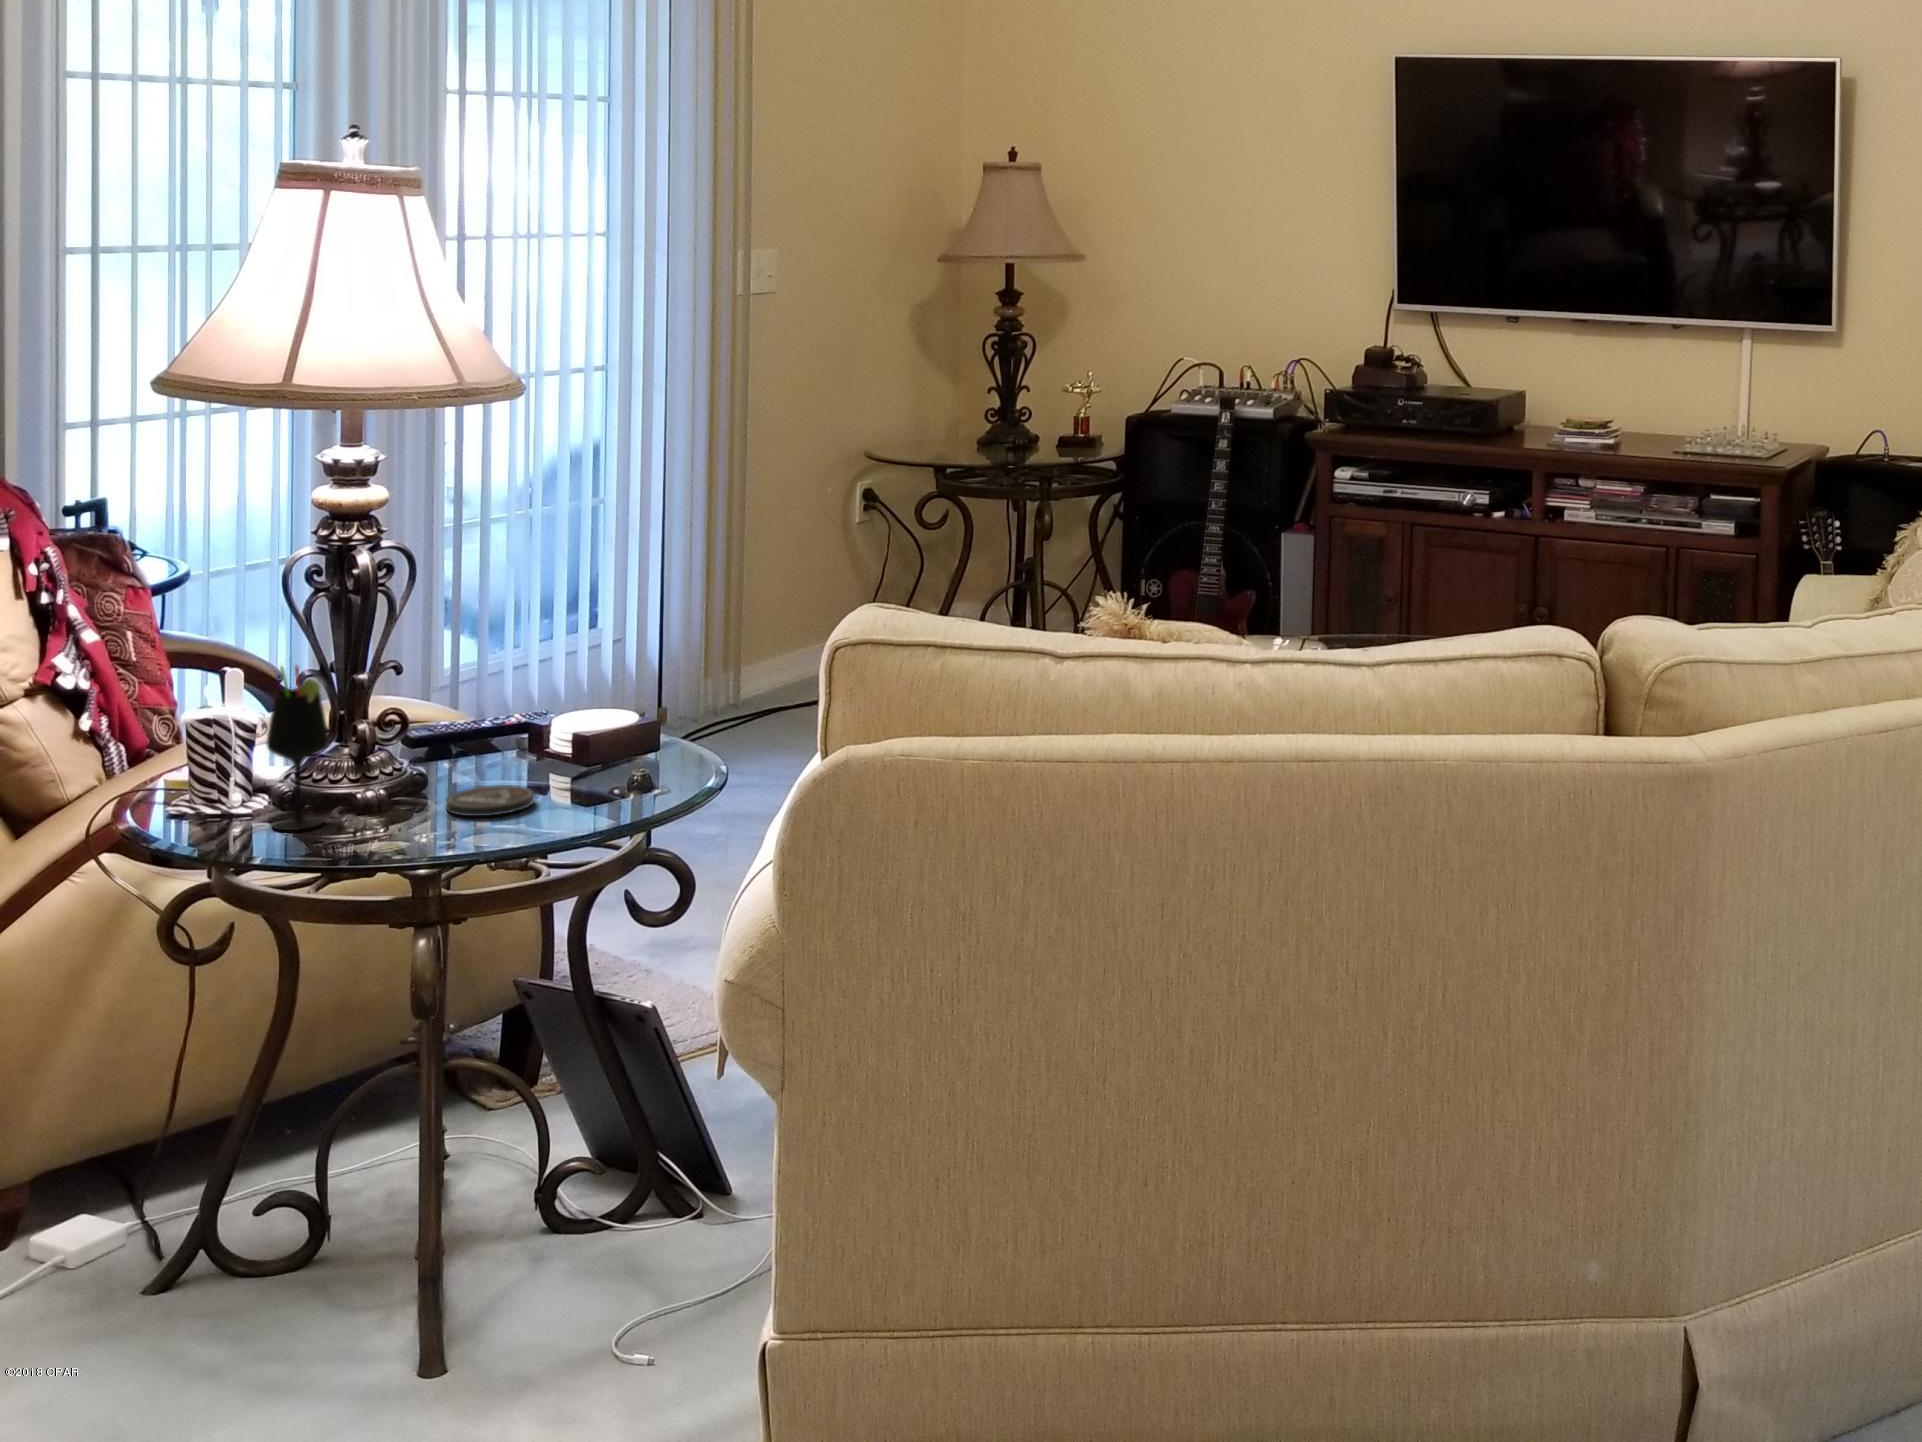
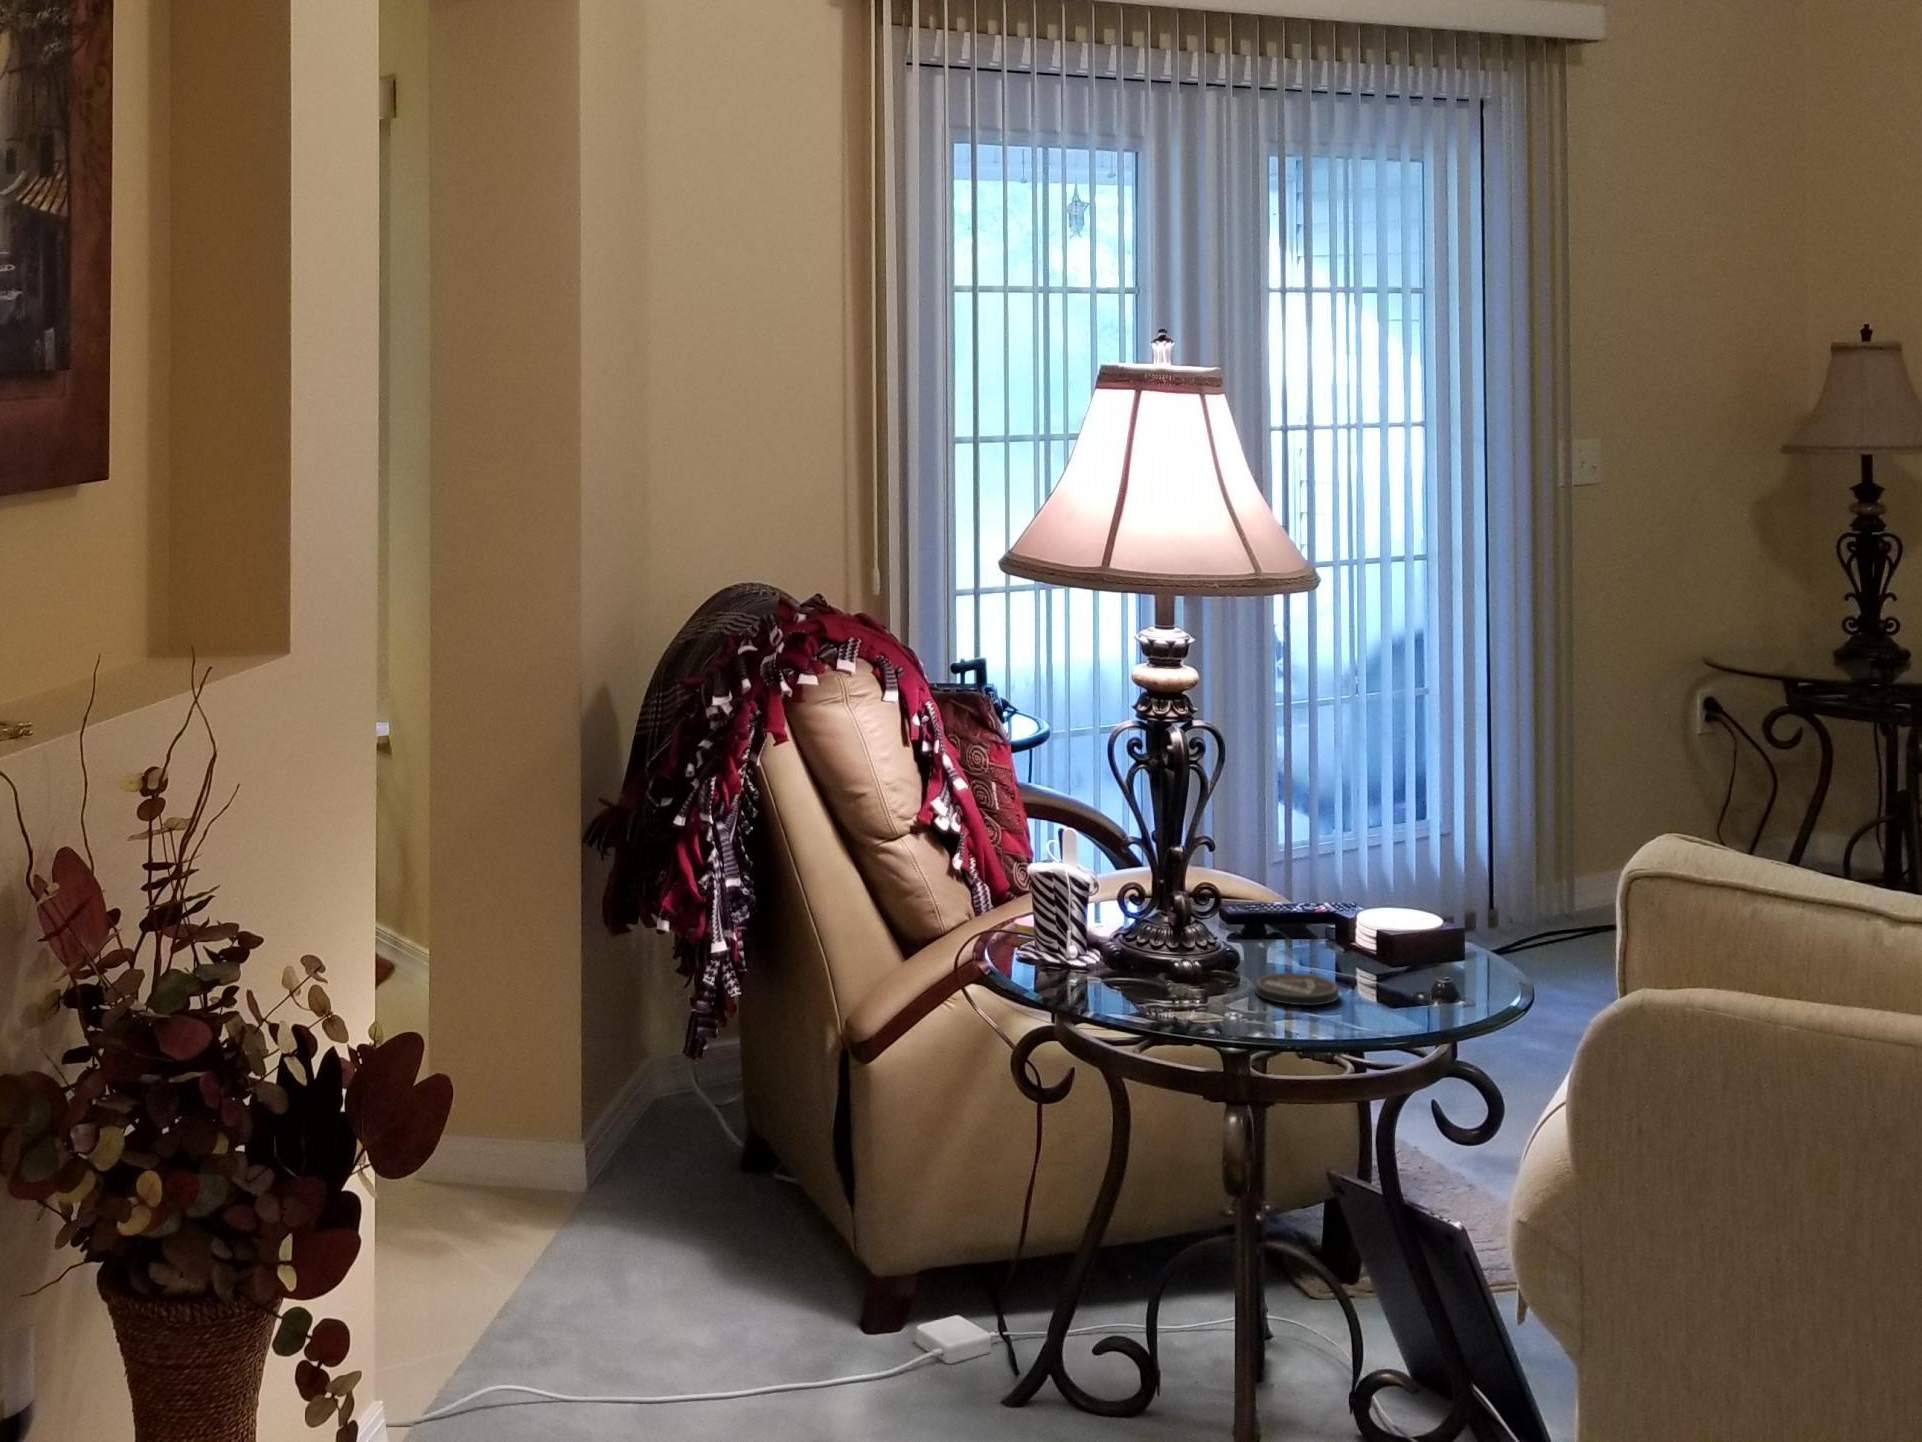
wine glass: present [266,665,329,830] -> none [1094,828,1147,989]

